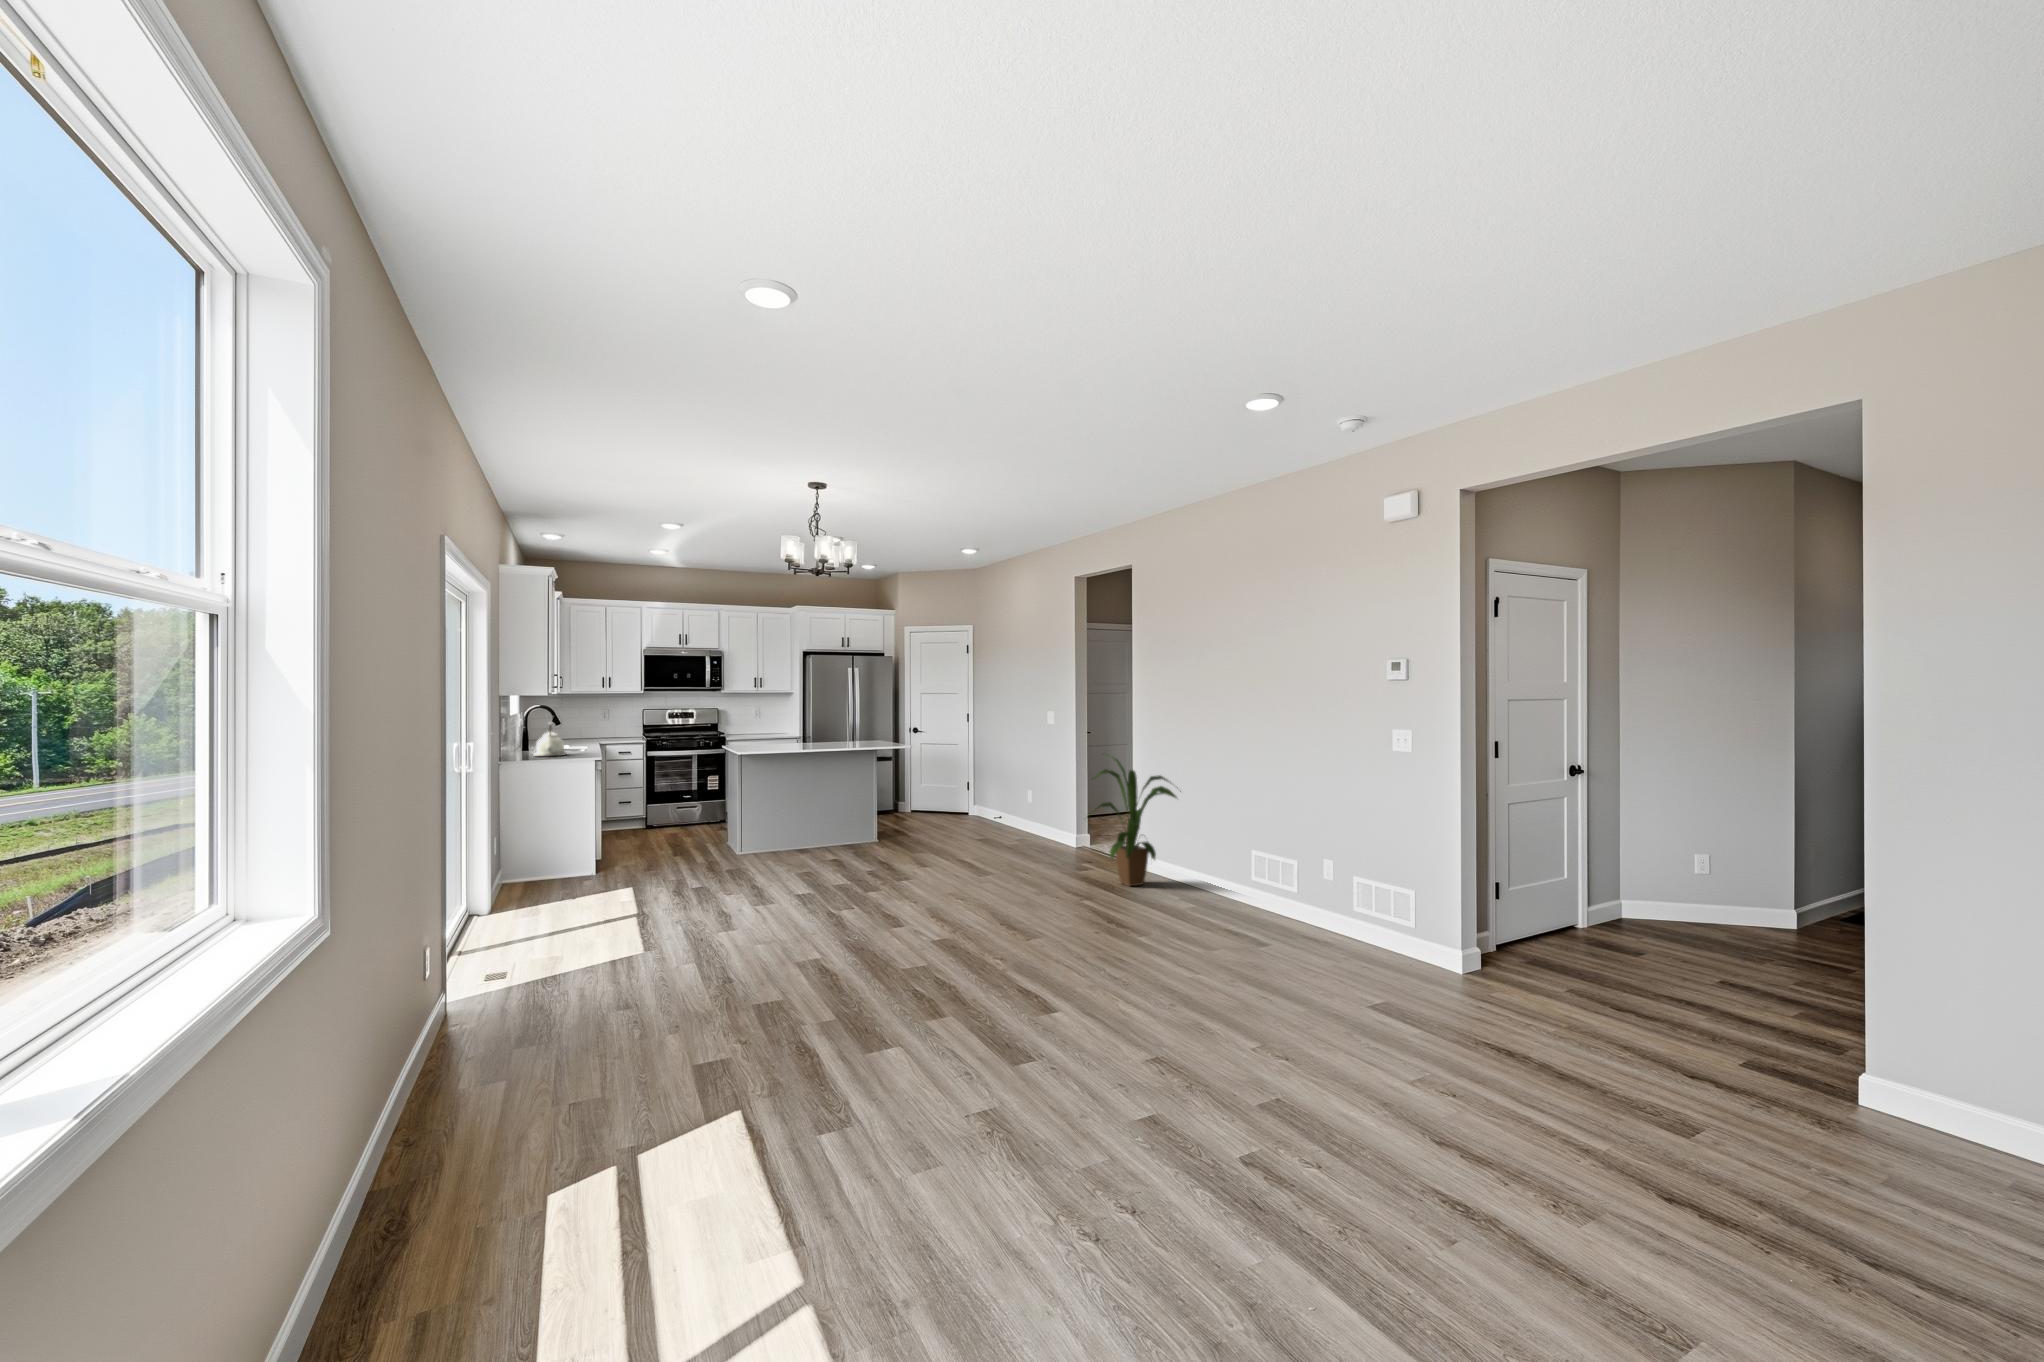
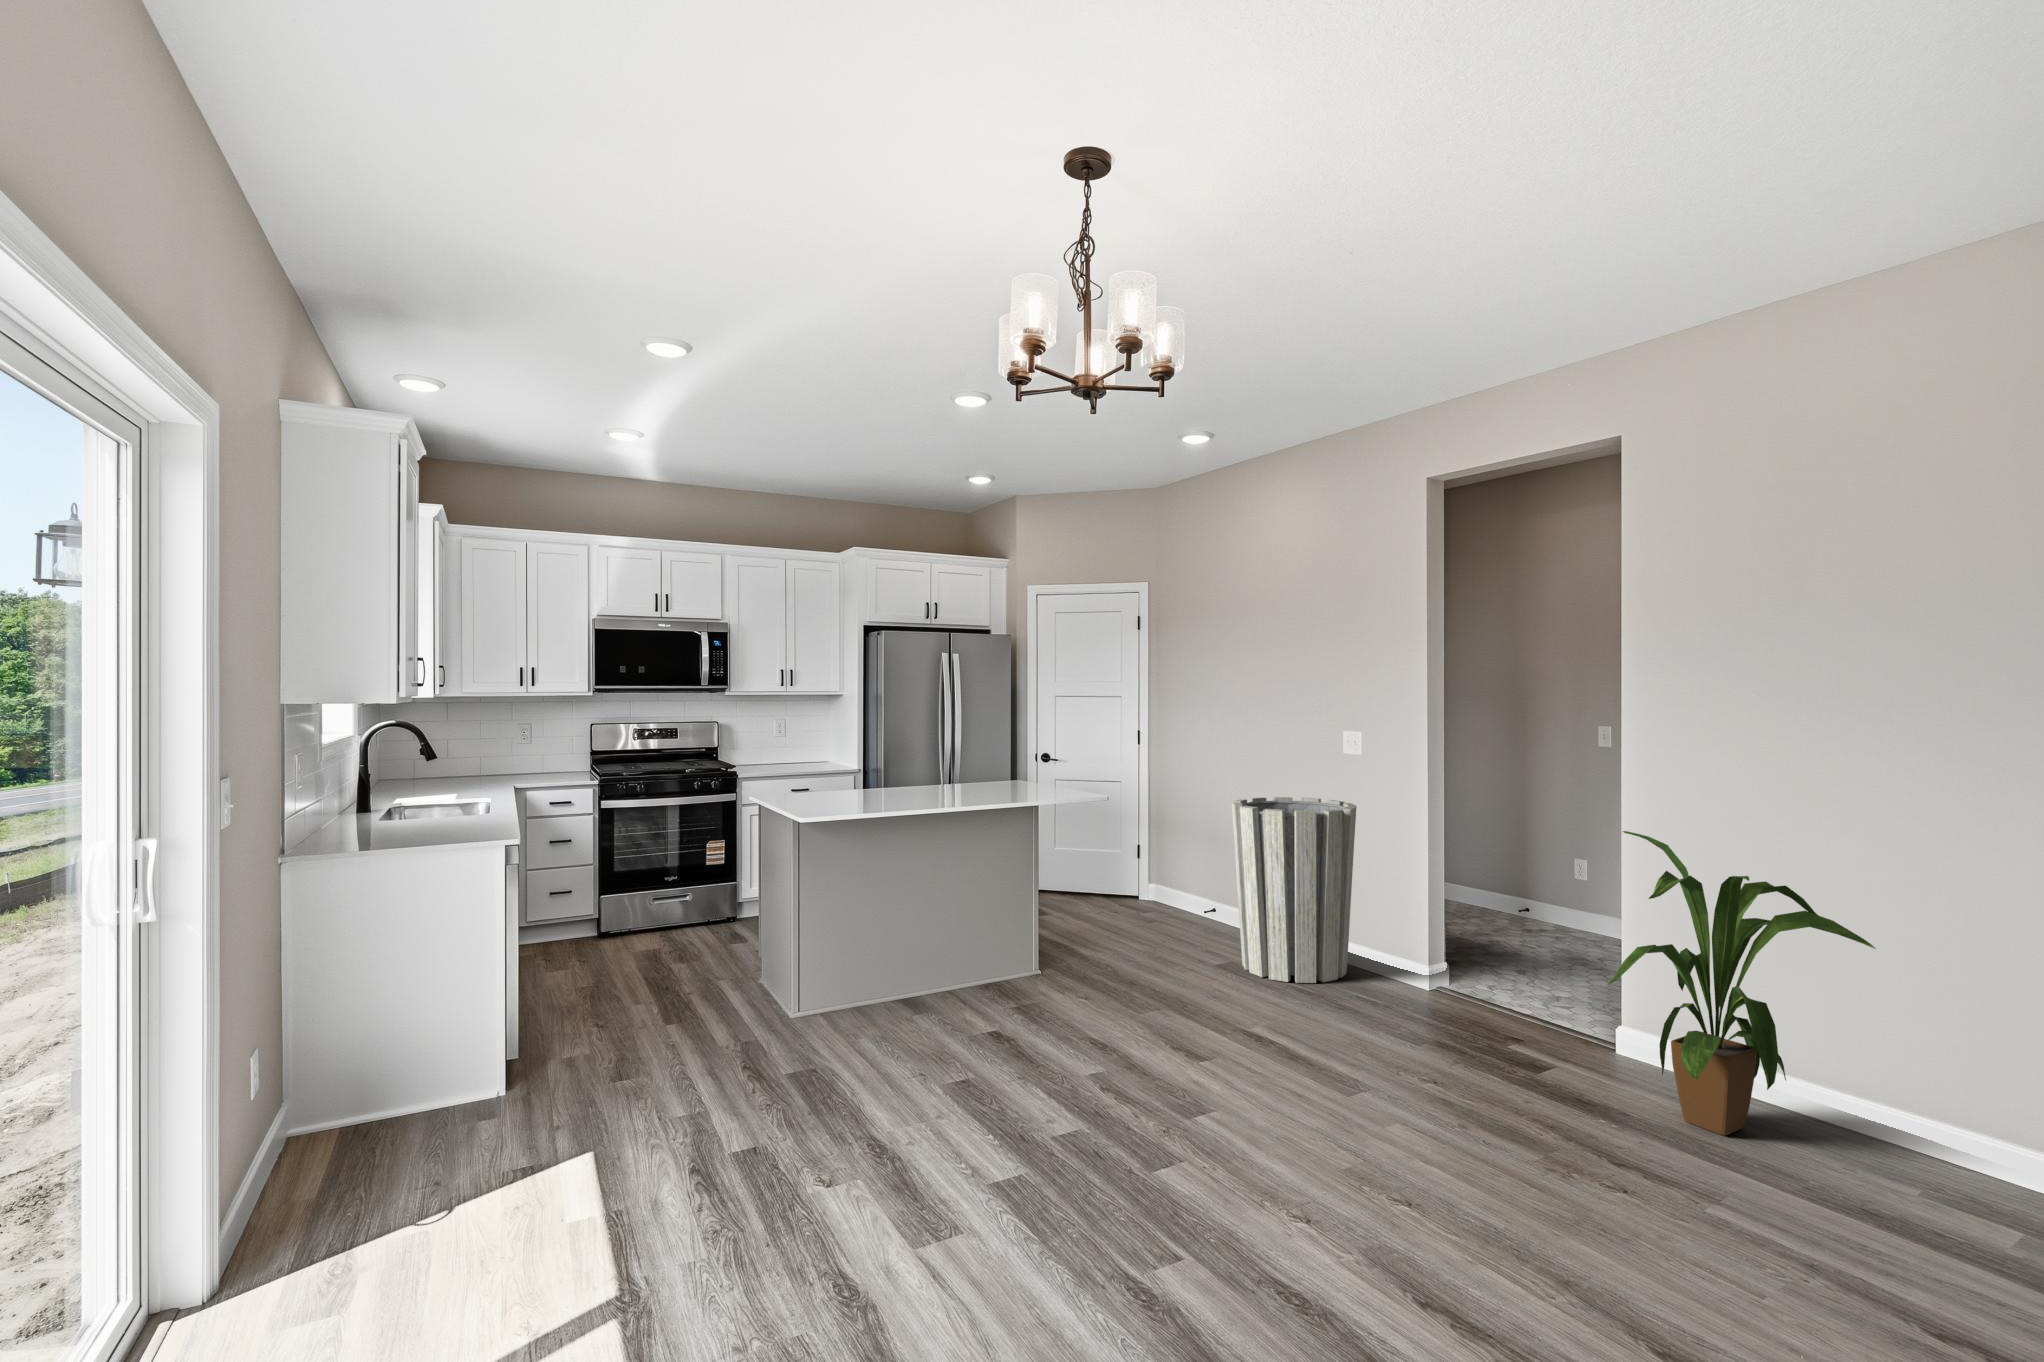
kettle: present [534,723,566,756] -> none [367,761,442,838]
trash can: none [984,749,1049,845] -> present [1232,797,1357,983]

